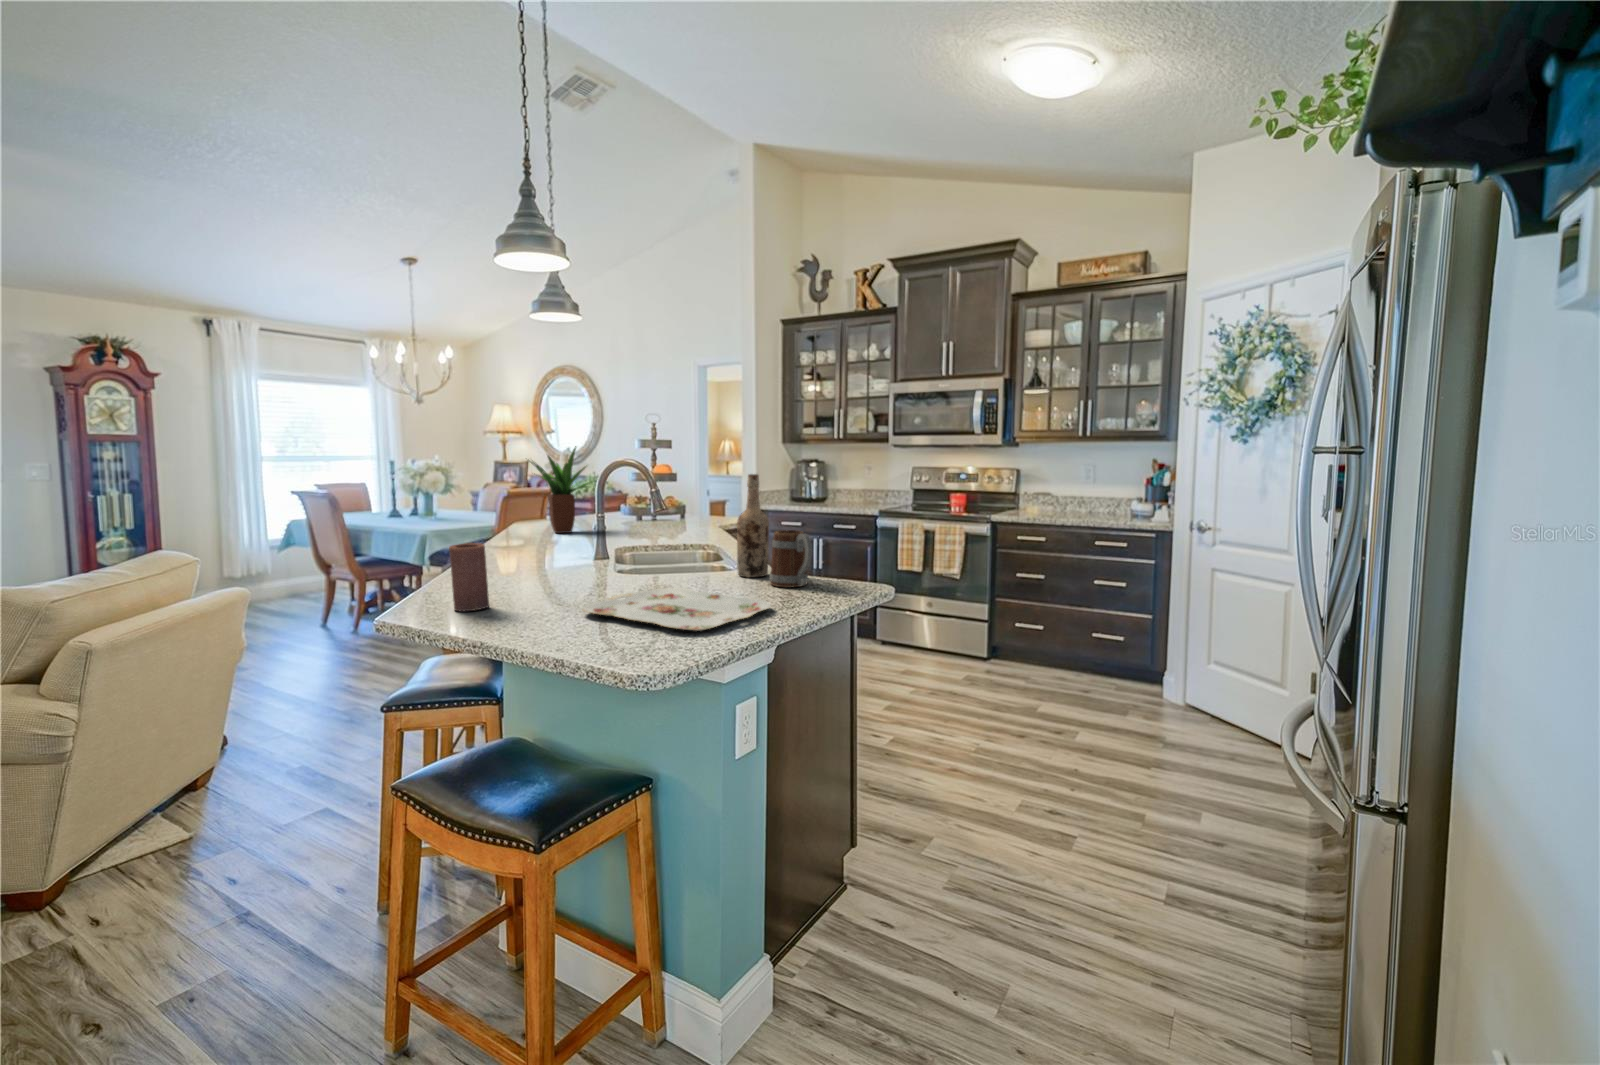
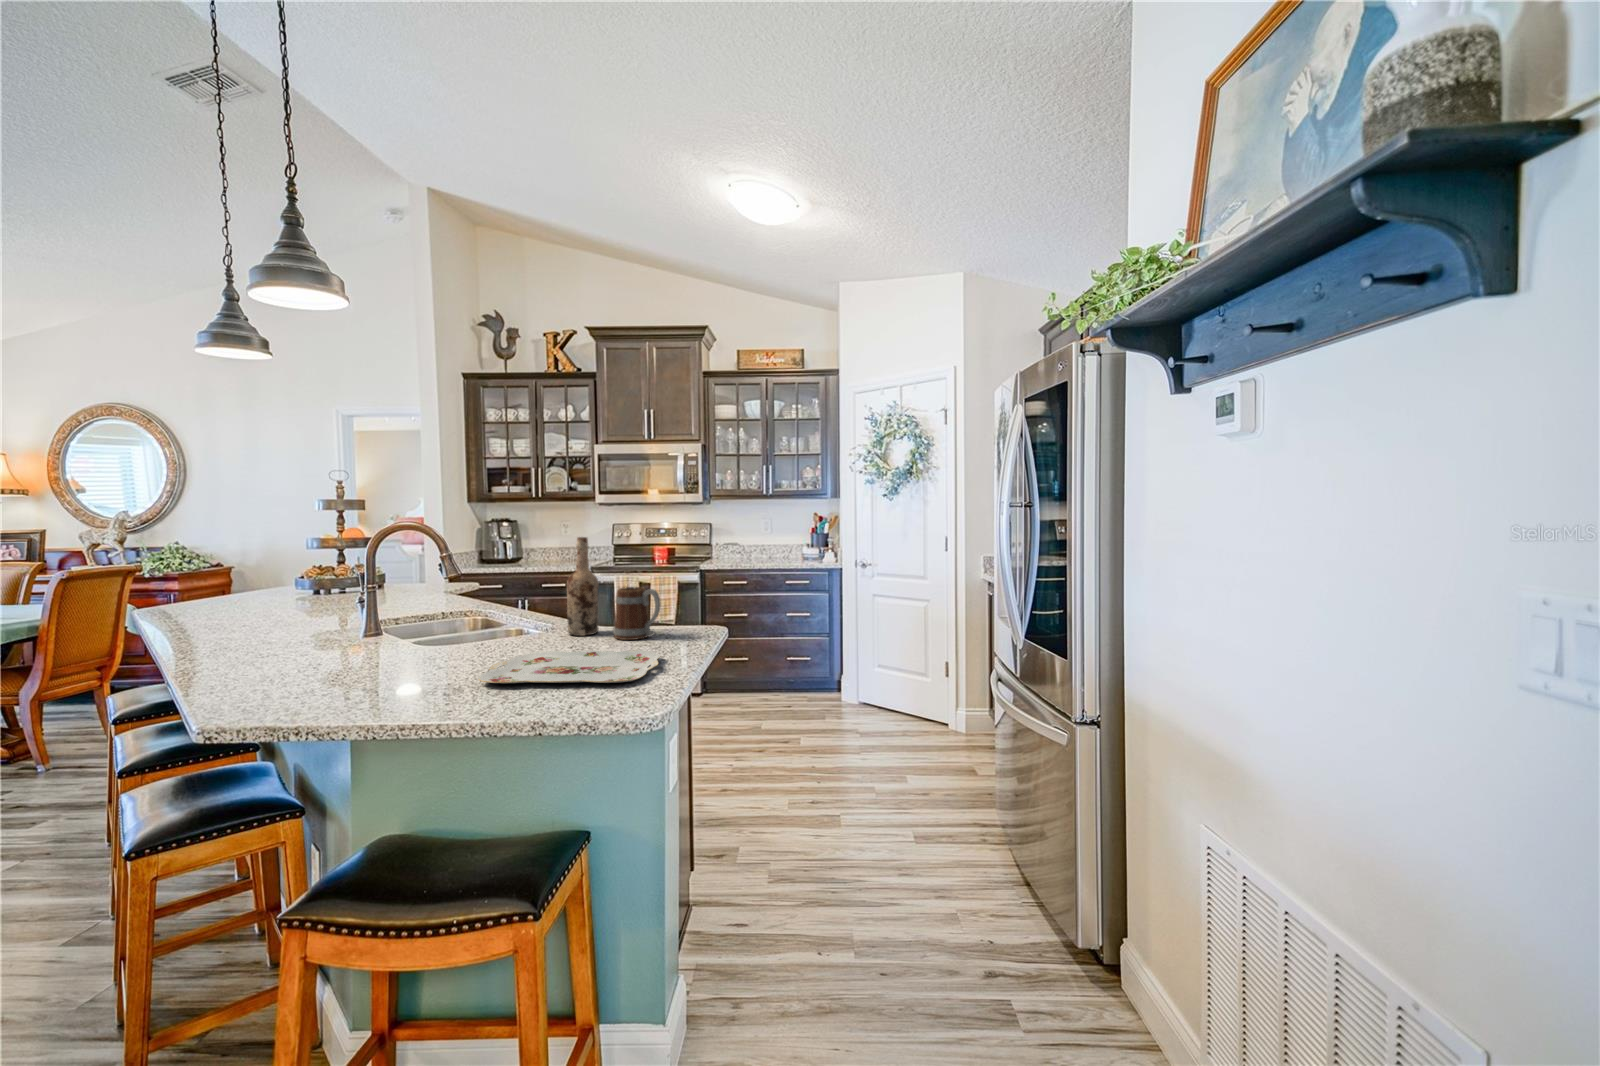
potted plant: present [530,446,589,533] -> none [196,509,308,616]
candle: present [449,543,489,611] -> none [305,626,353,705]

